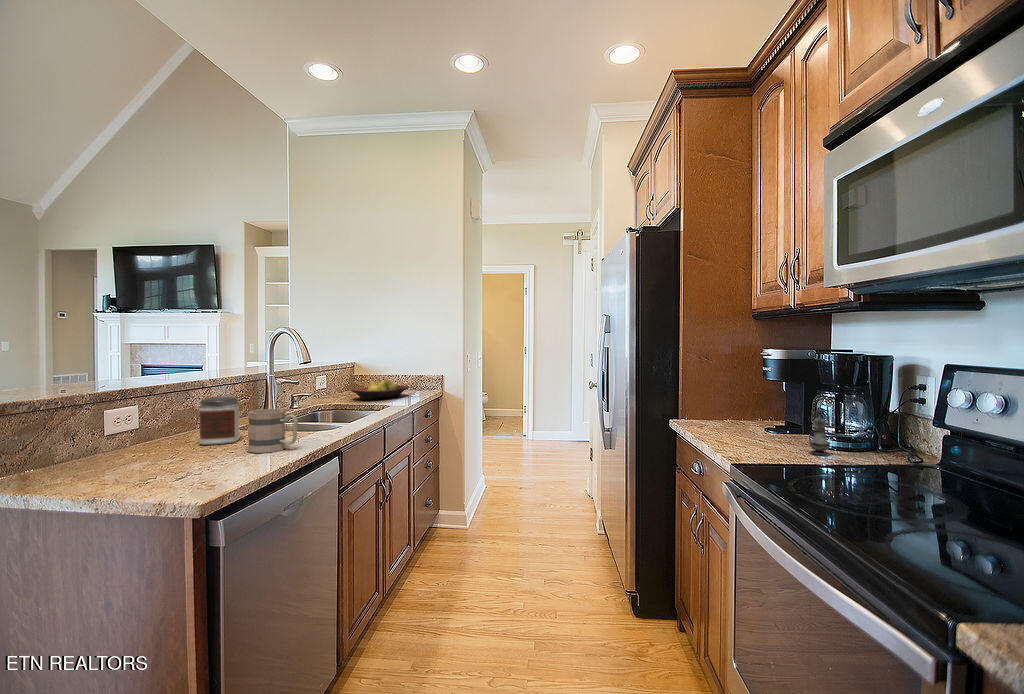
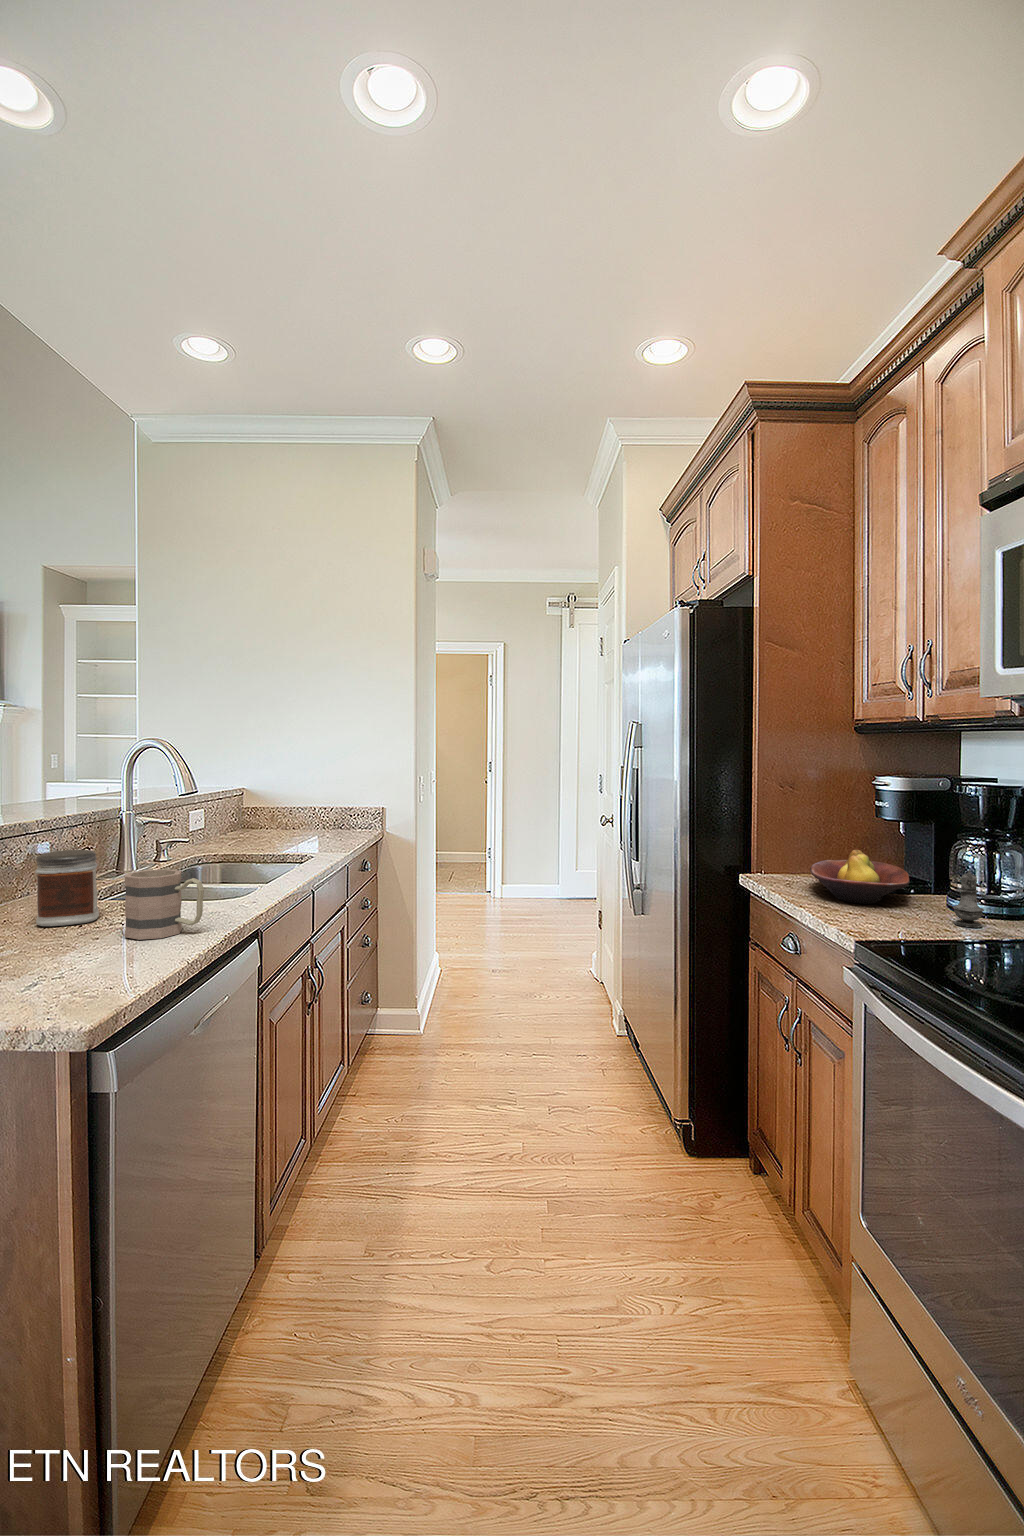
fruit bowl: present [351,379,409,400] -> present [810,850,909,904]

